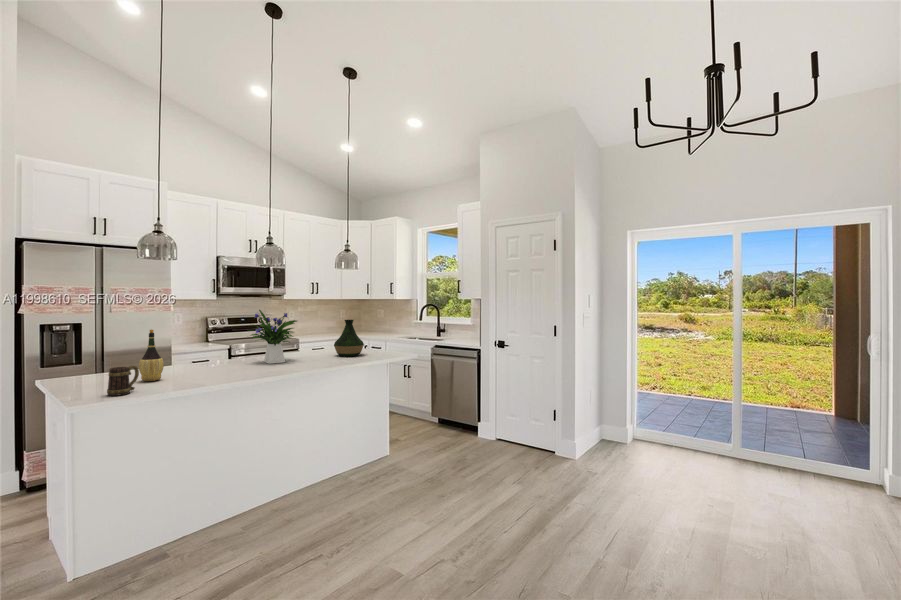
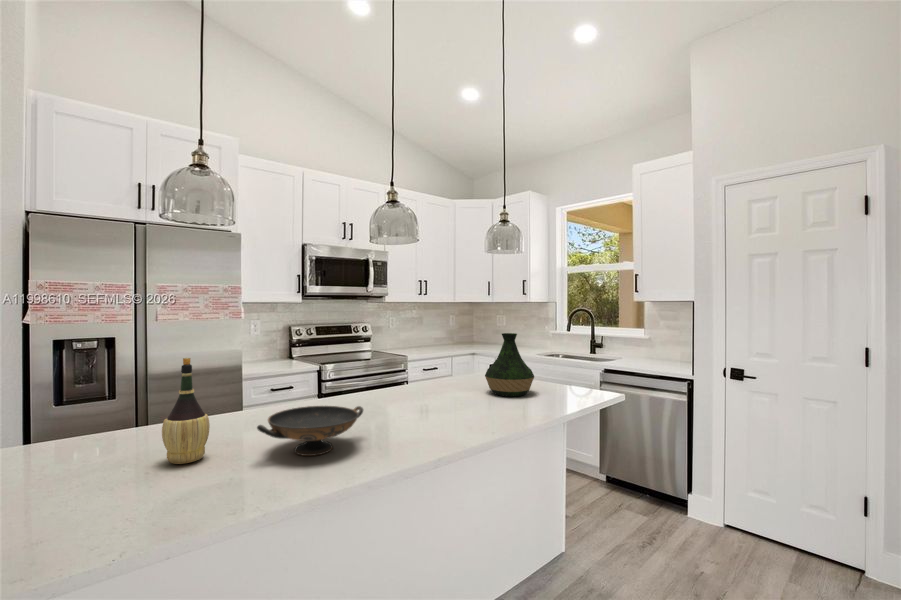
flower arrangement: present [252,310,297,364] -> none [350,317,437,412]
decorative bowl: none [190,356,249,378] -> present [257,406,363,456]
mug: present [107,366,139,396] -> none [67,447,146,529]

